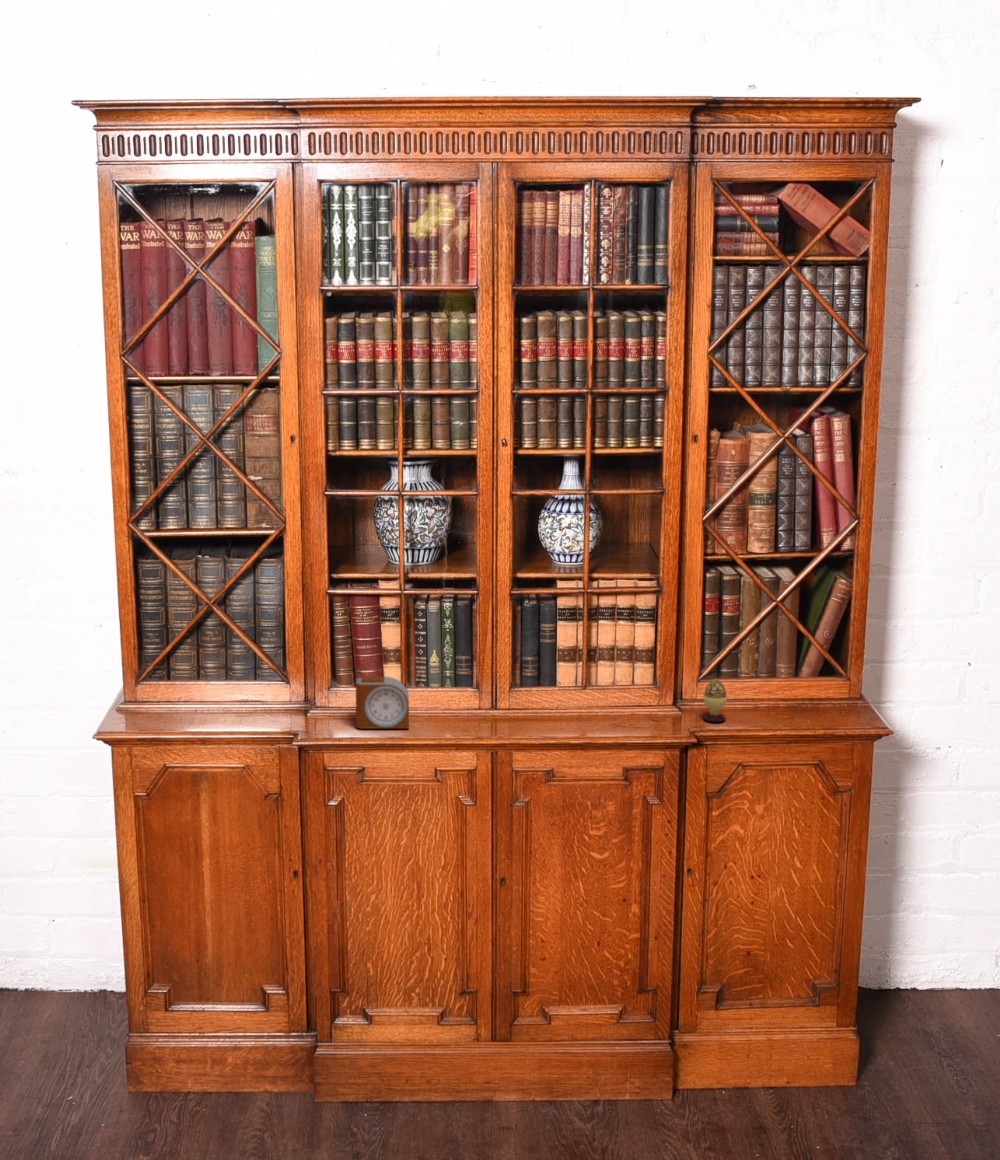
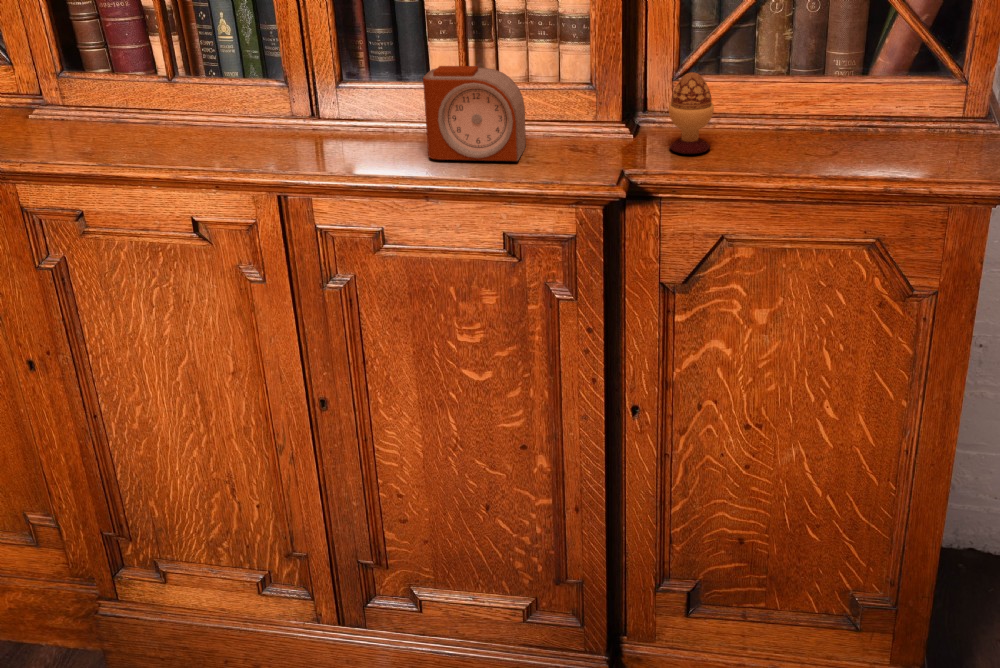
alarm clock: present [356,676,409,729] -> present [423,66,526,161]

